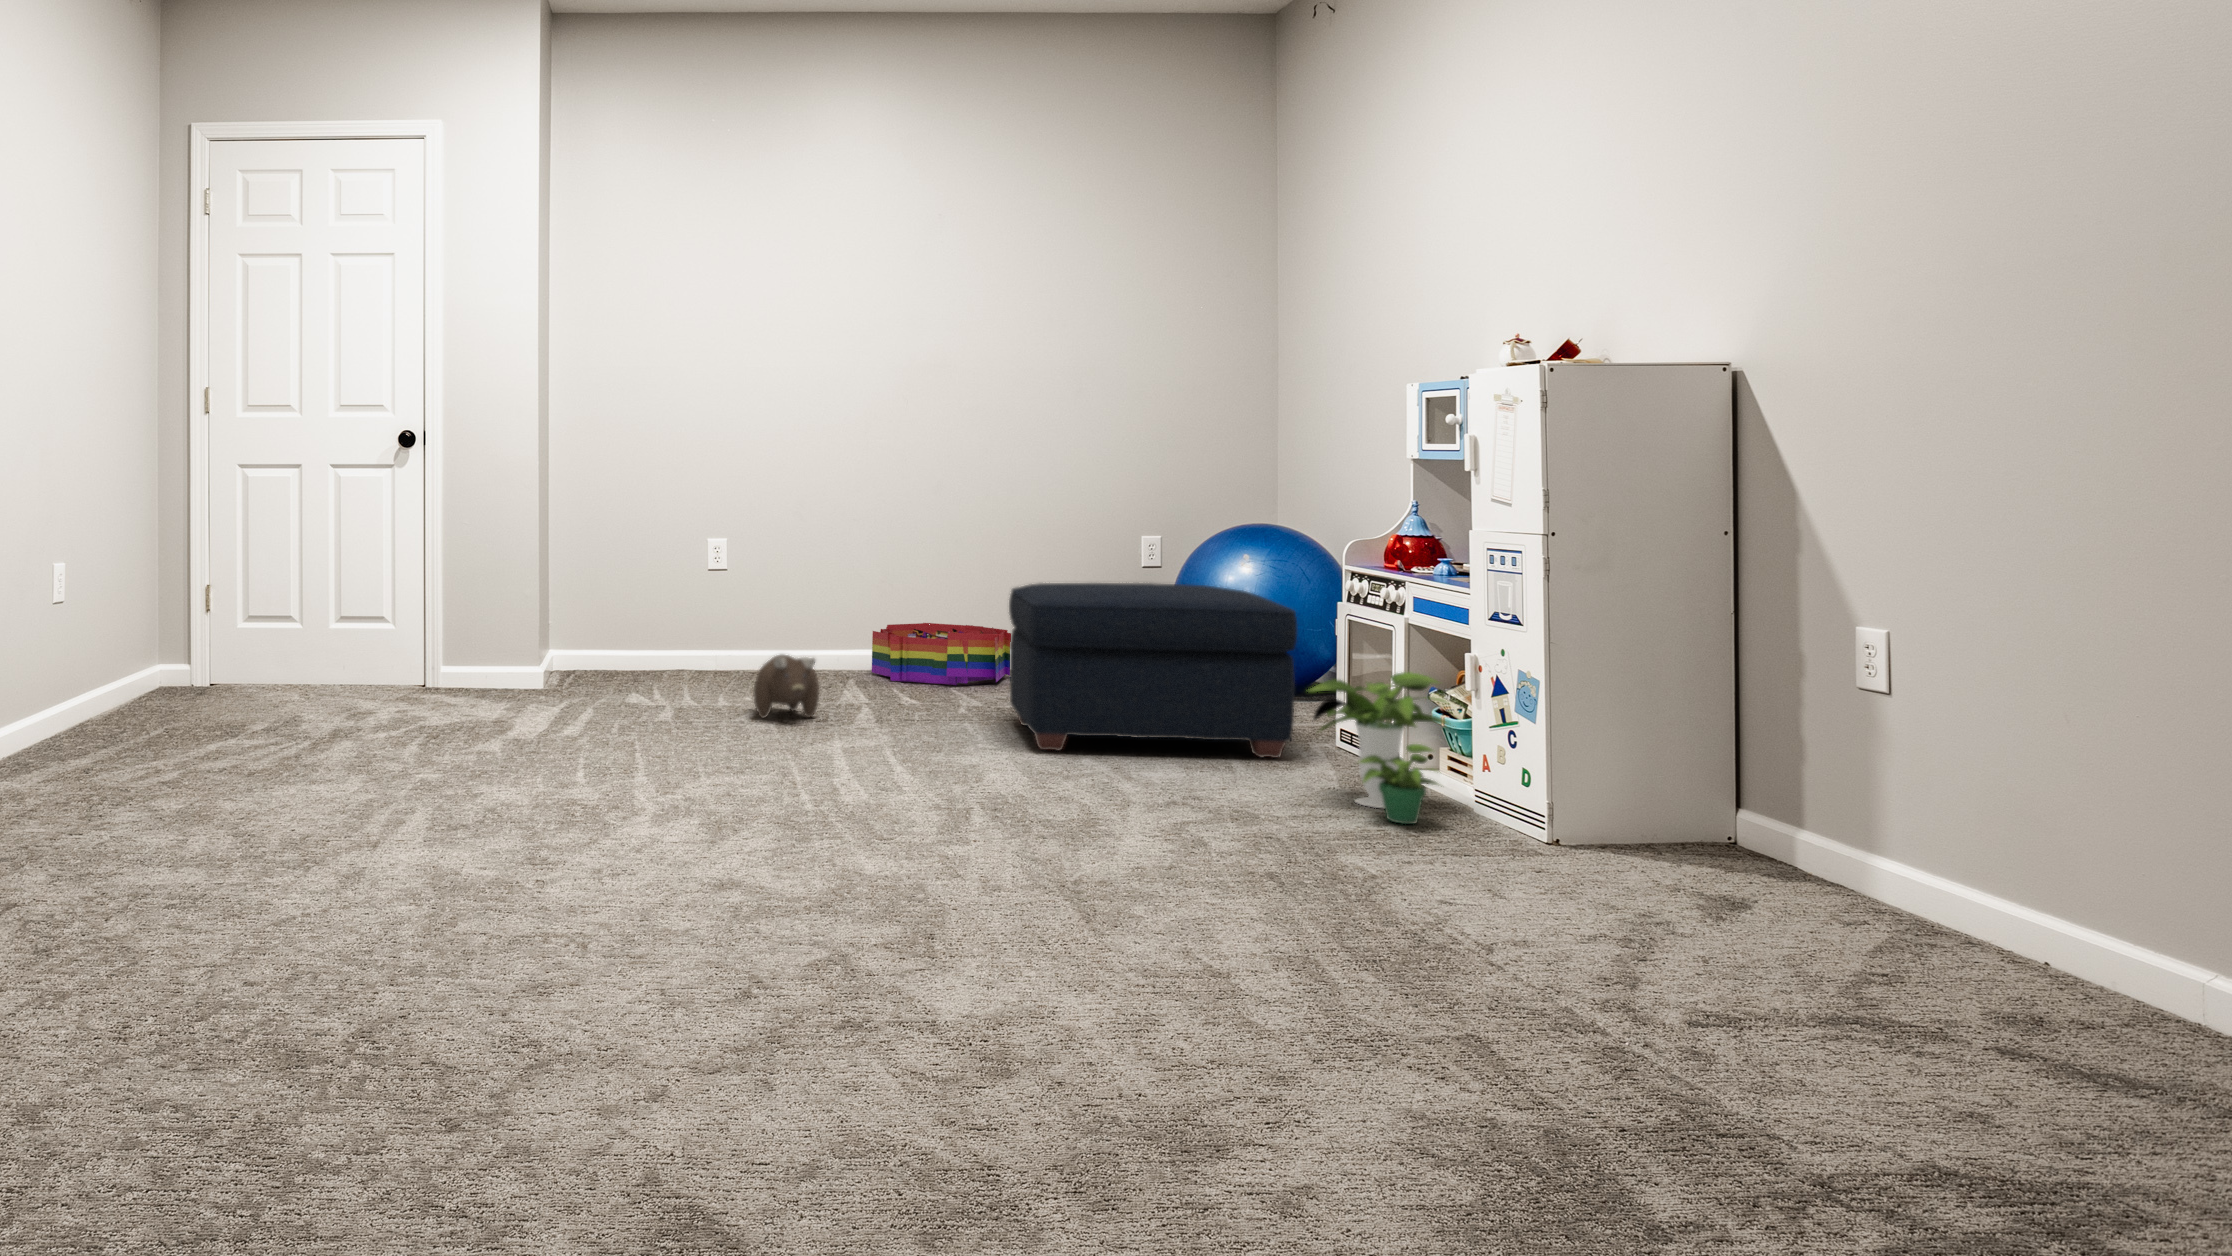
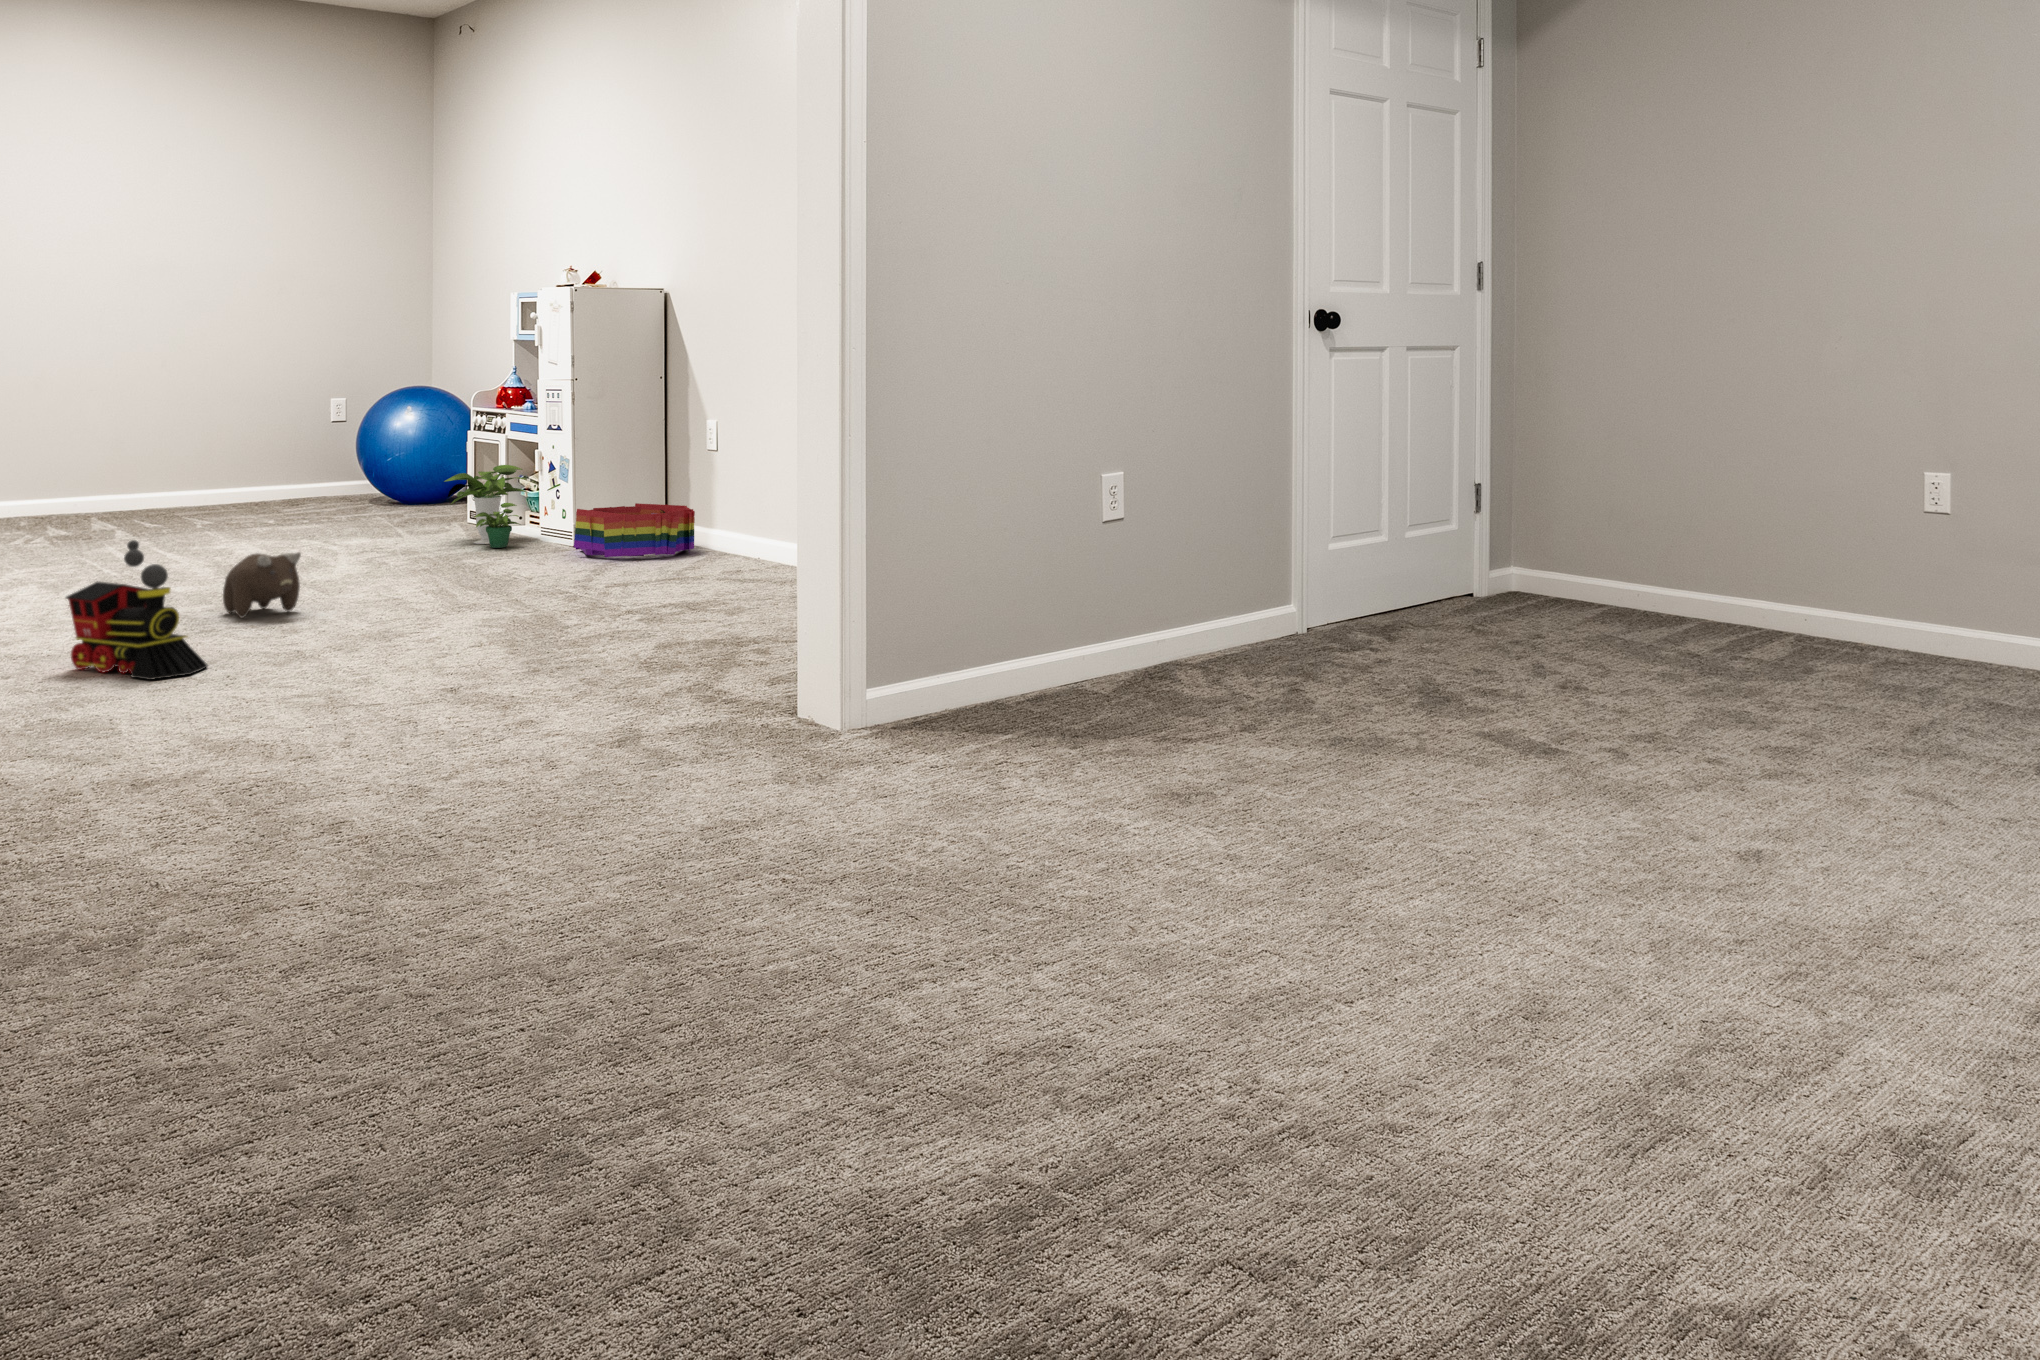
ottoman: present [1009,583,1297,758] -> none [236,426,440,541]
storage bin: present [872,623,1011,685] -> present [574,503,695,557]
plush toy: present [754,655,819,718] -> present [223,552,301,618]
toy train: none [603,842,829,1182] -> present [66,540,208,680]

